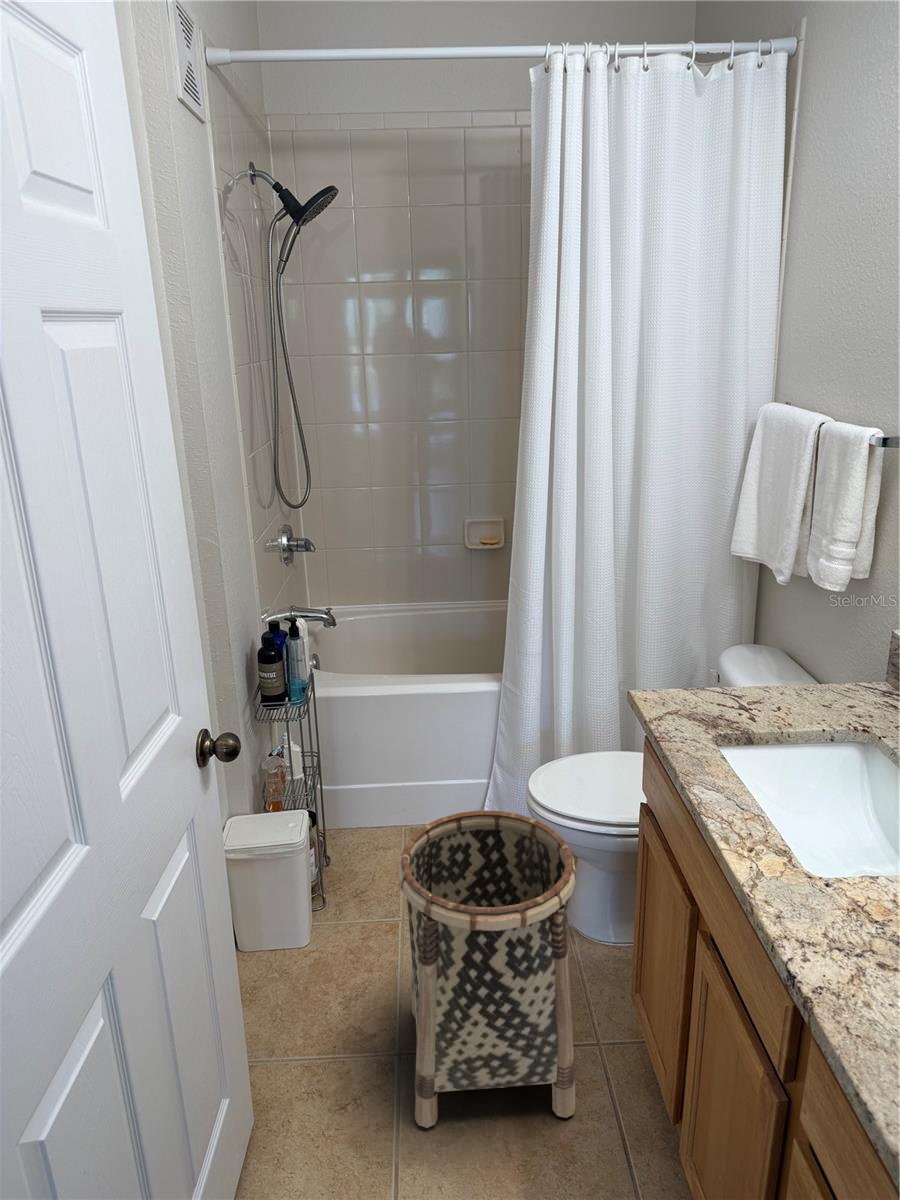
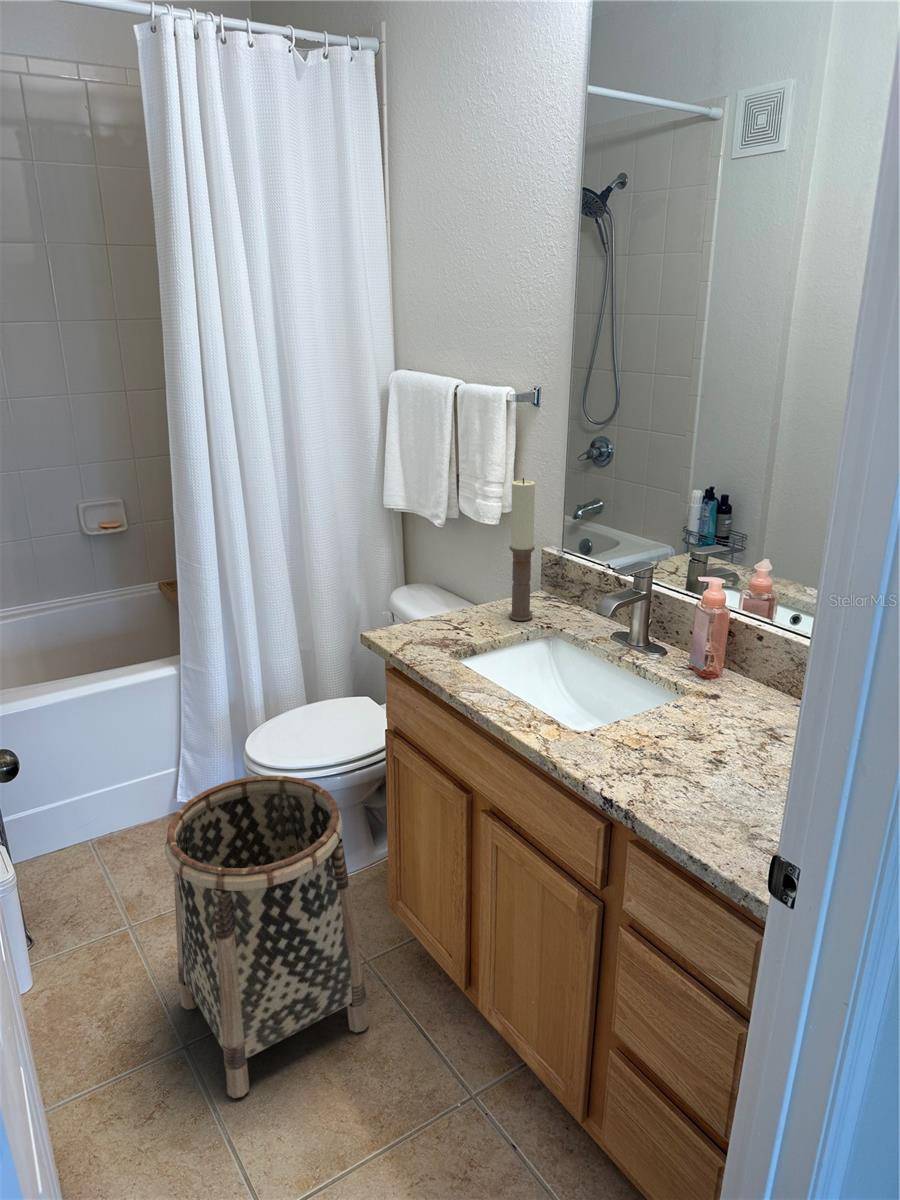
candle: none [812,542,863,716] -> present [509,478,535,621]

